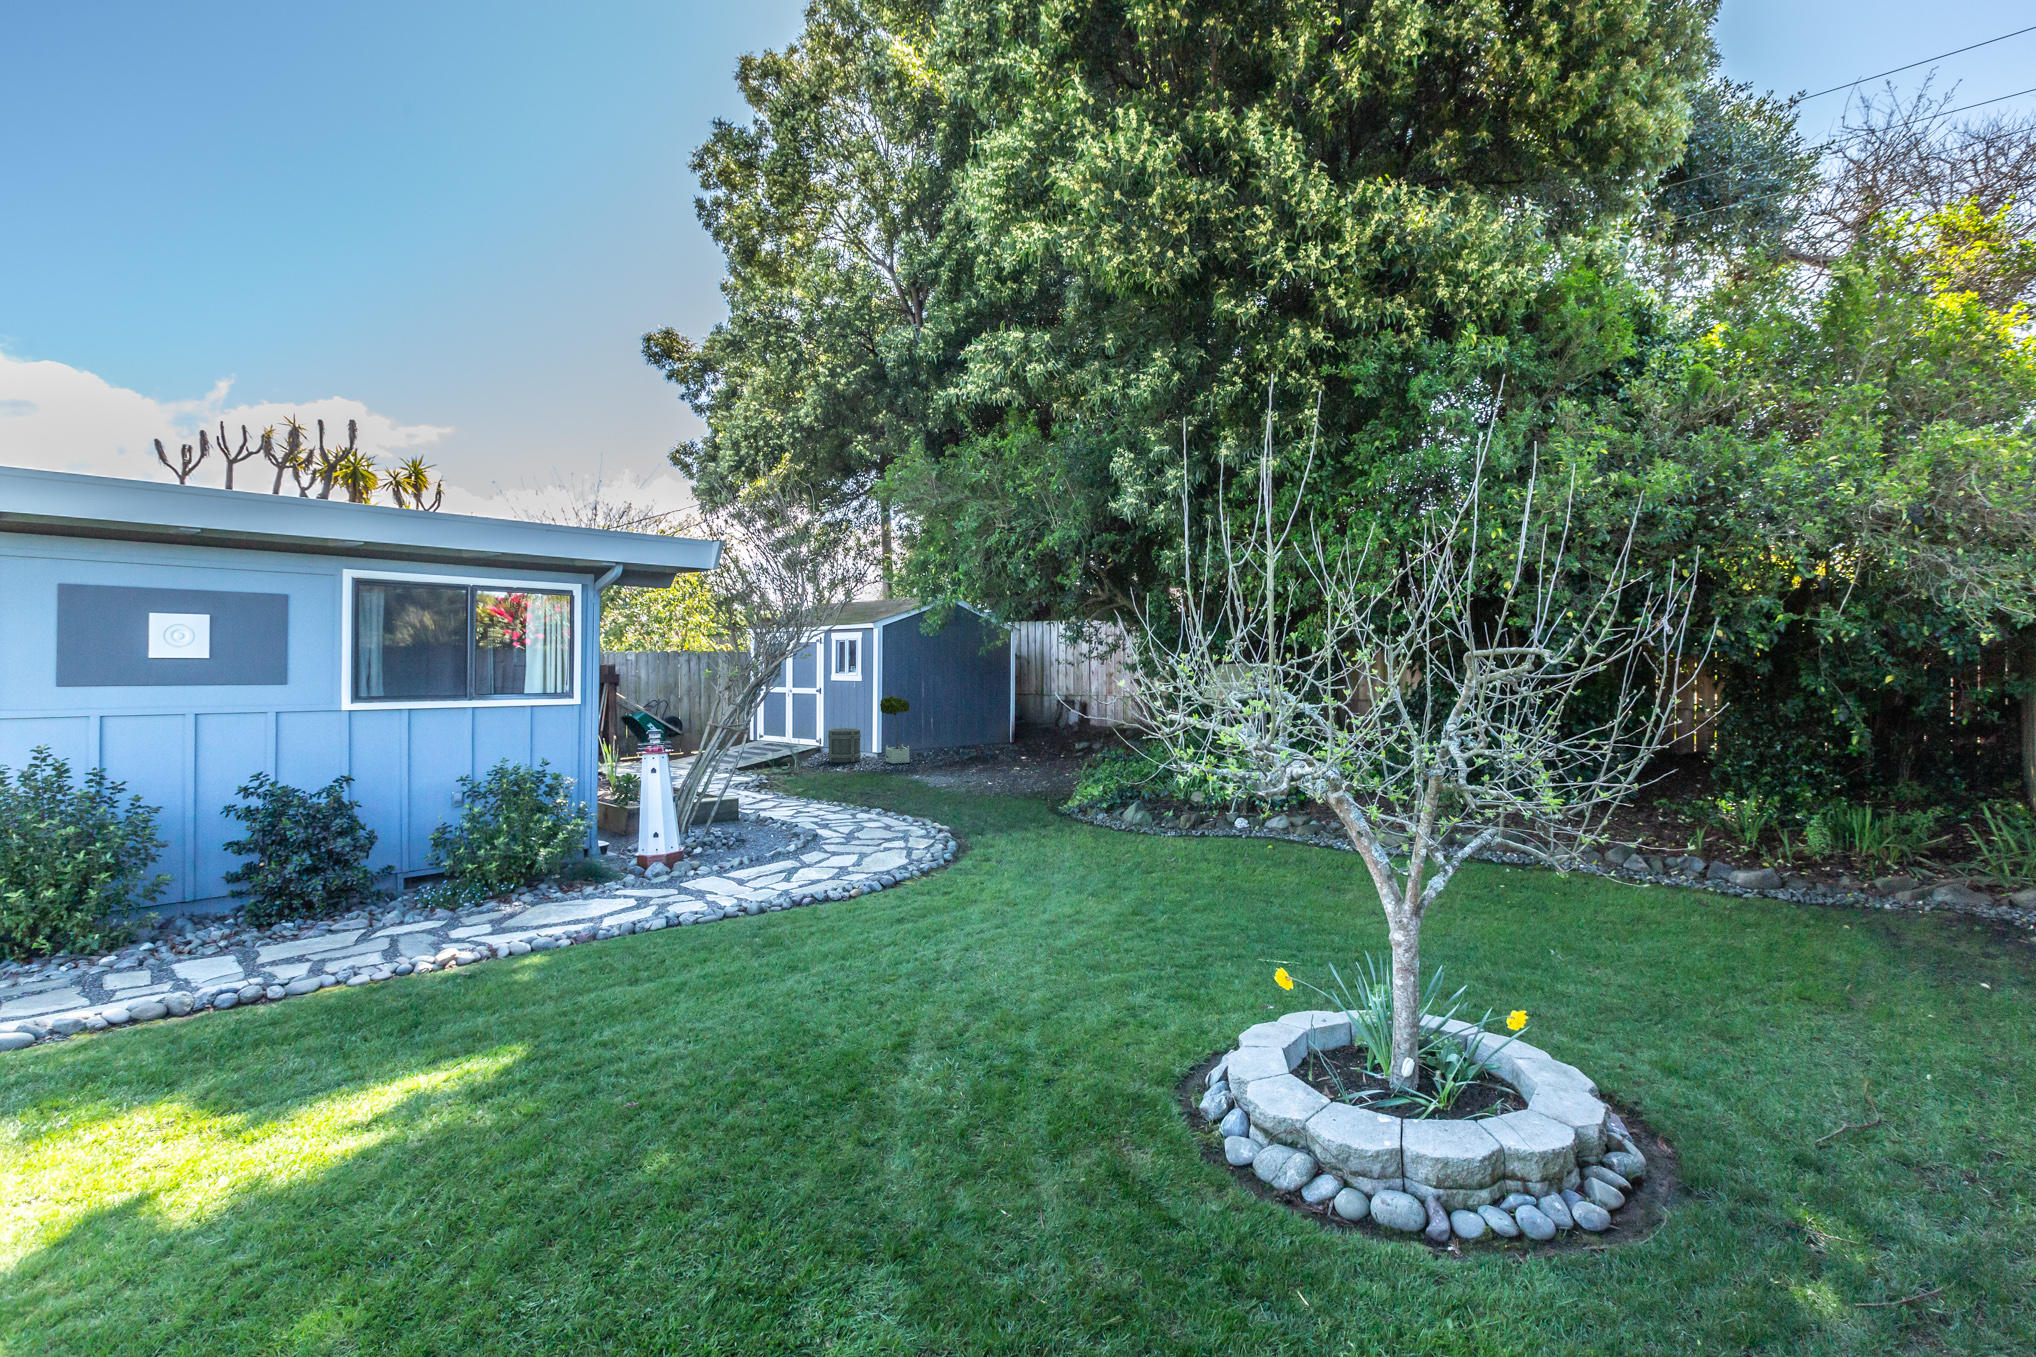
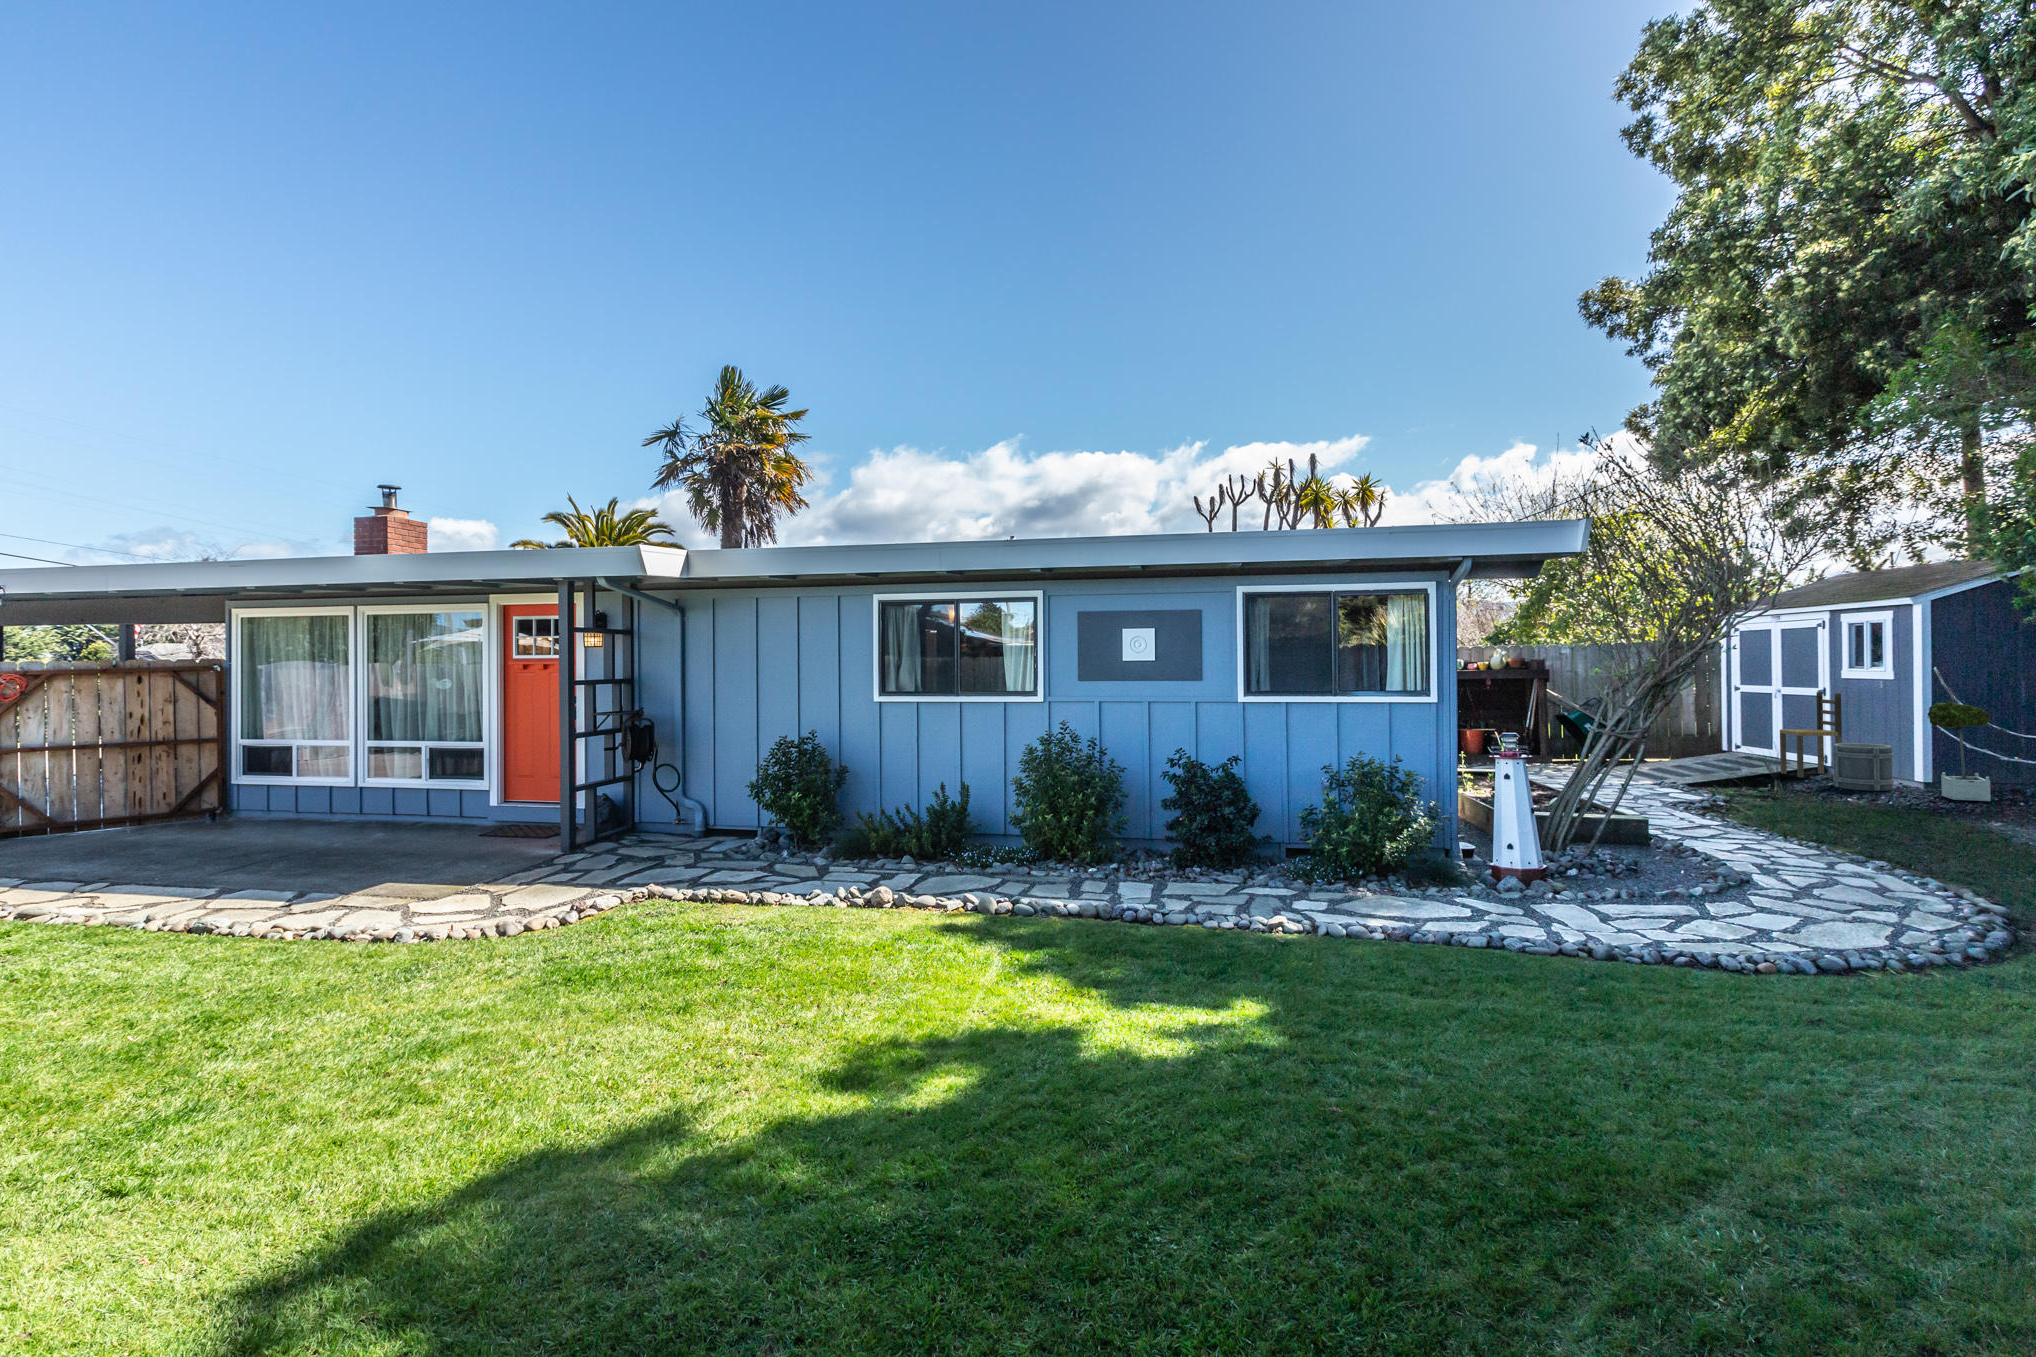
chair: none [794,691,830,757] -> present [1780,692,1842,778]

